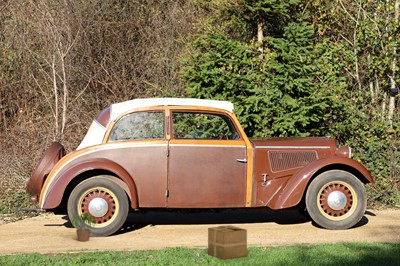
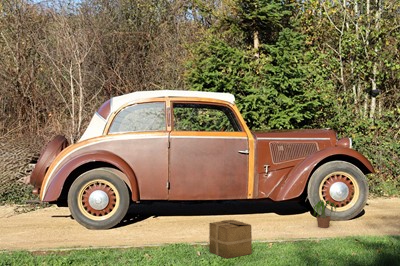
potted plant: present [72,213,95,241] -> present [314,200,336,228]

